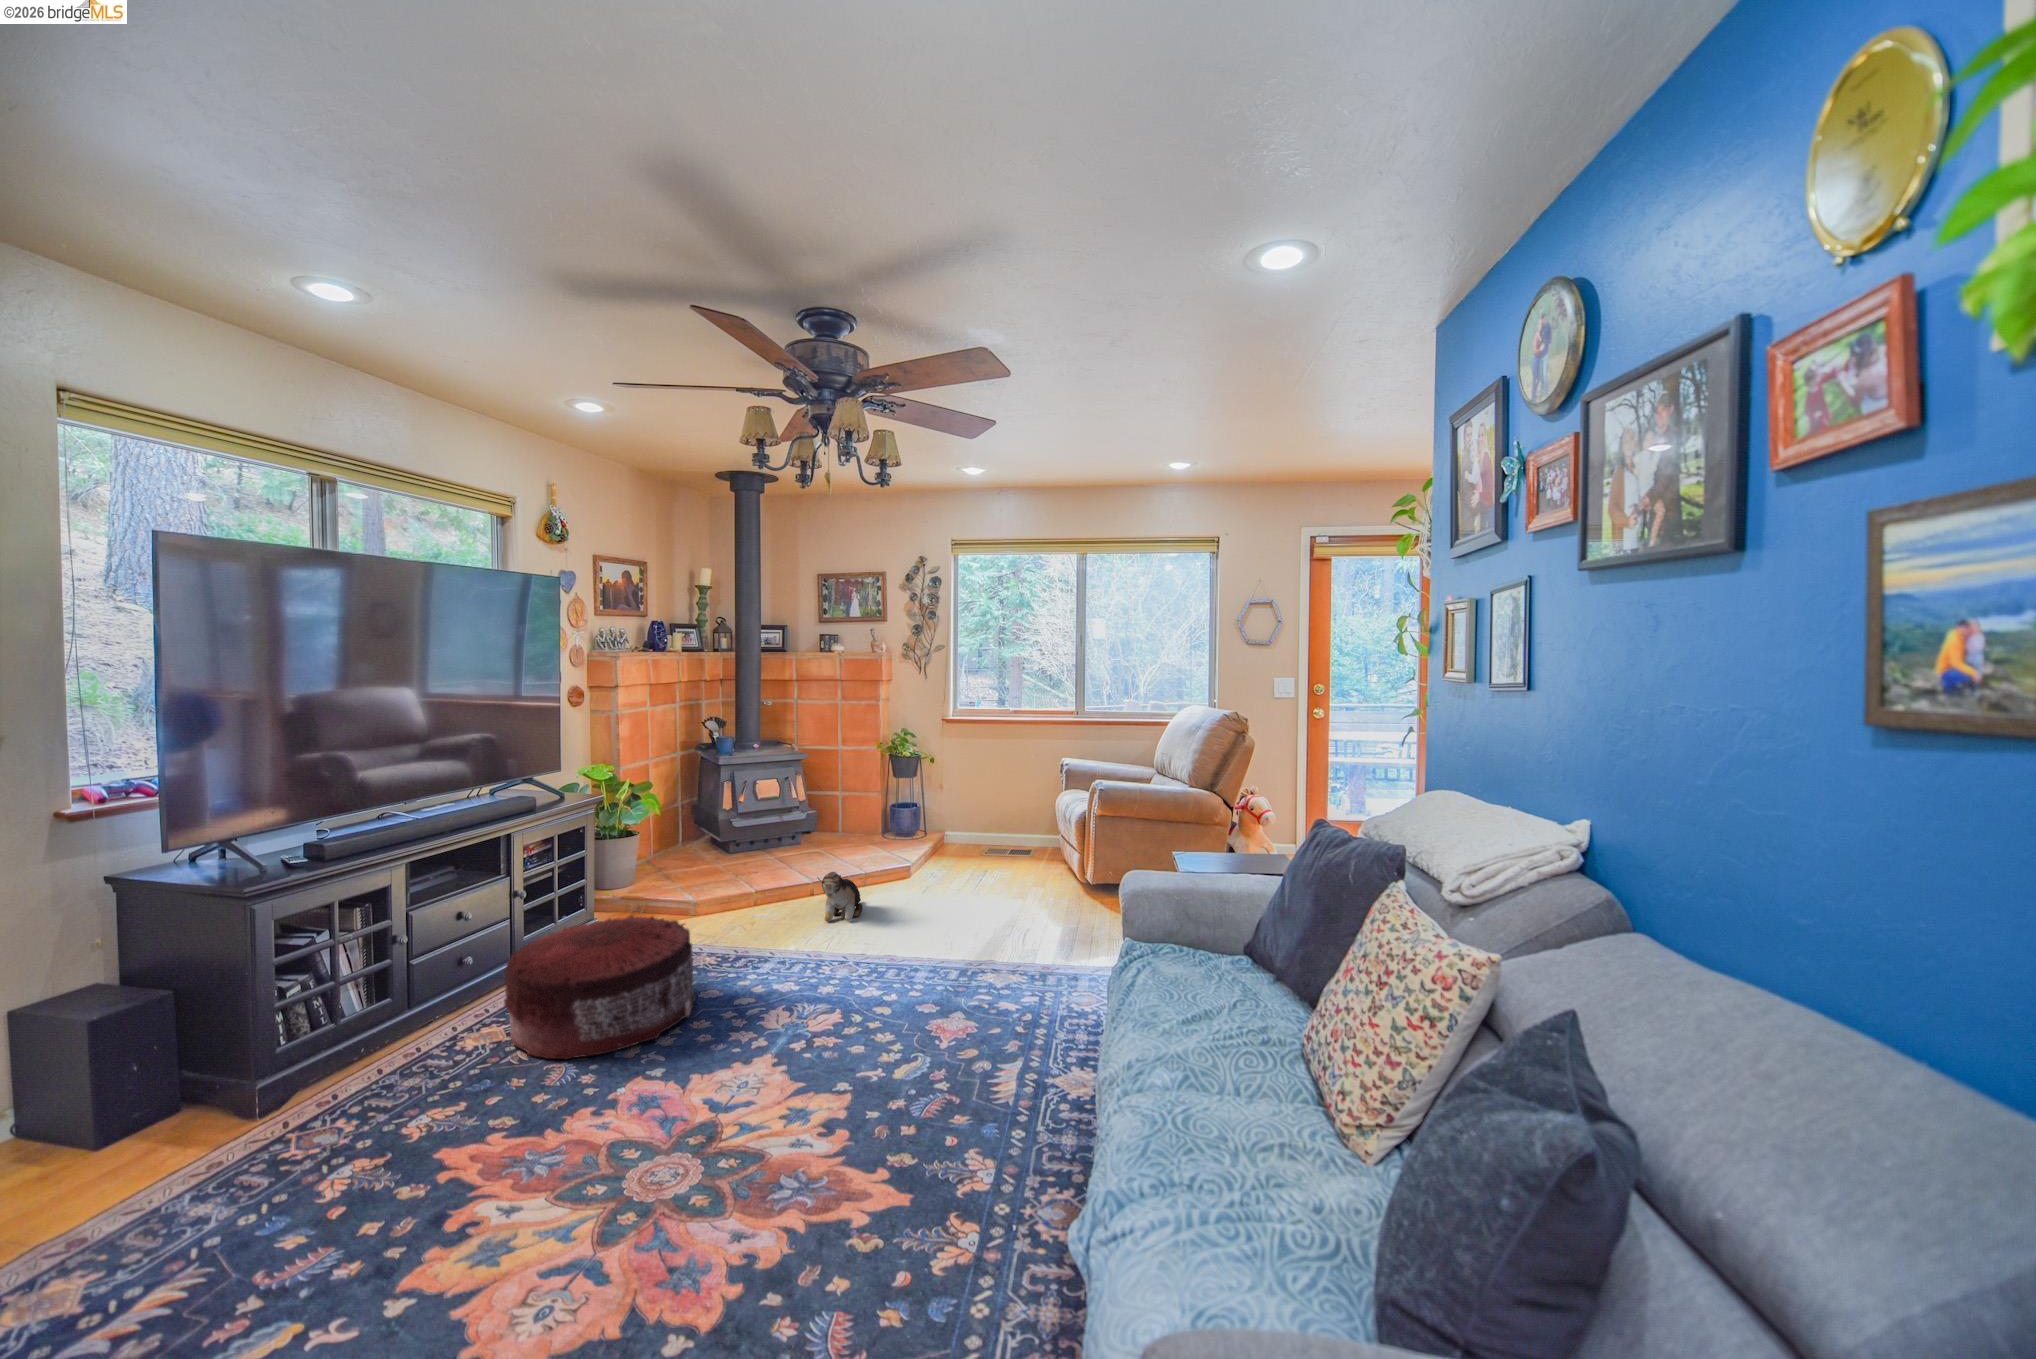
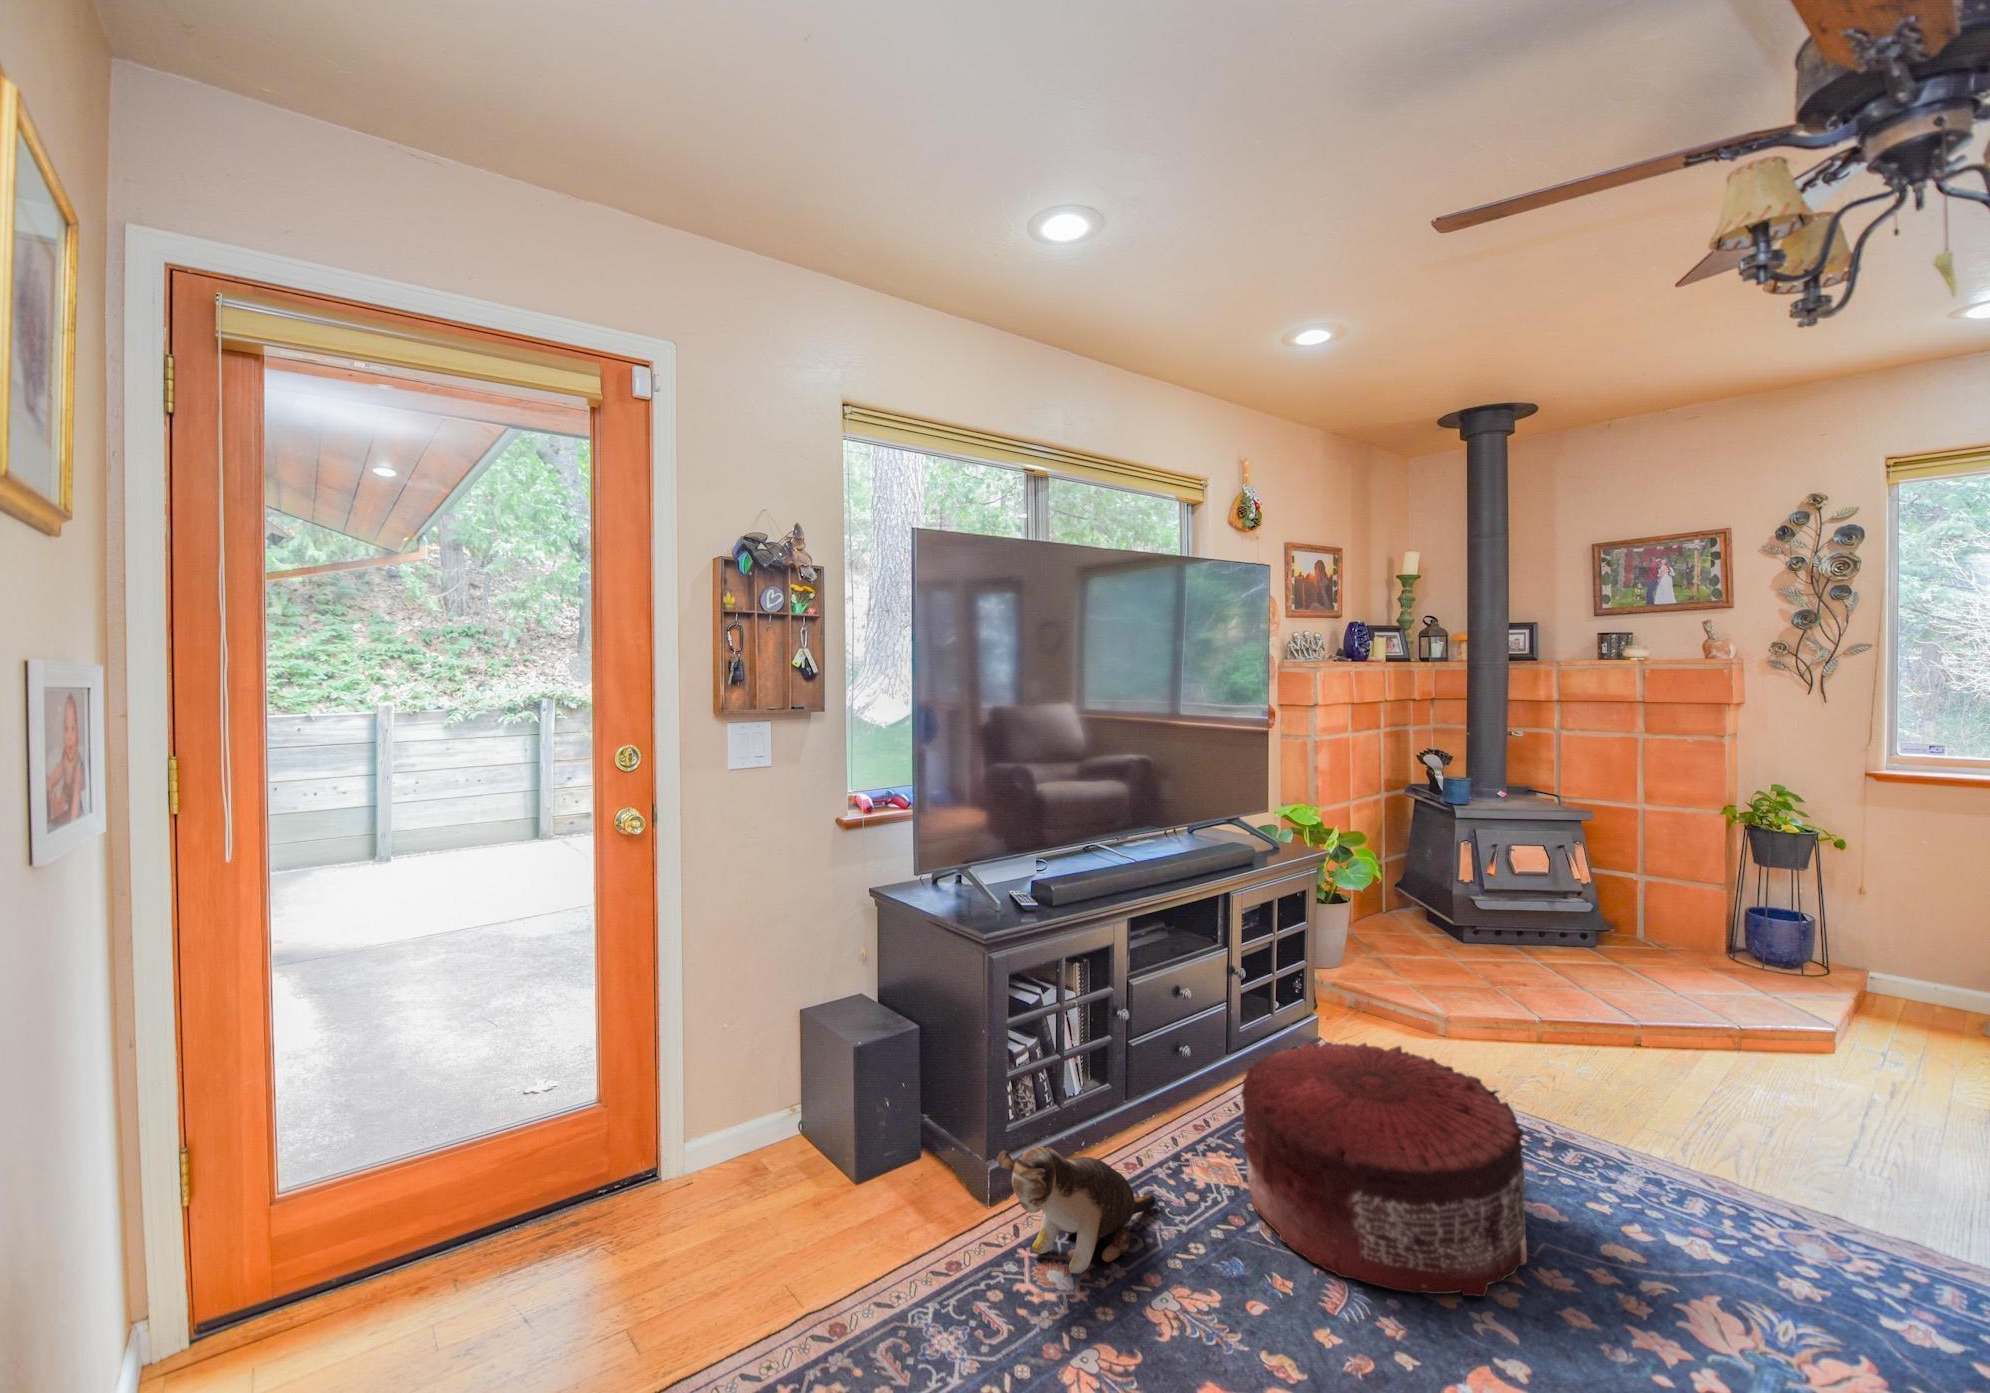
plush toy: present [817,872,862,922] -> present [998,1147,1155,1274]

